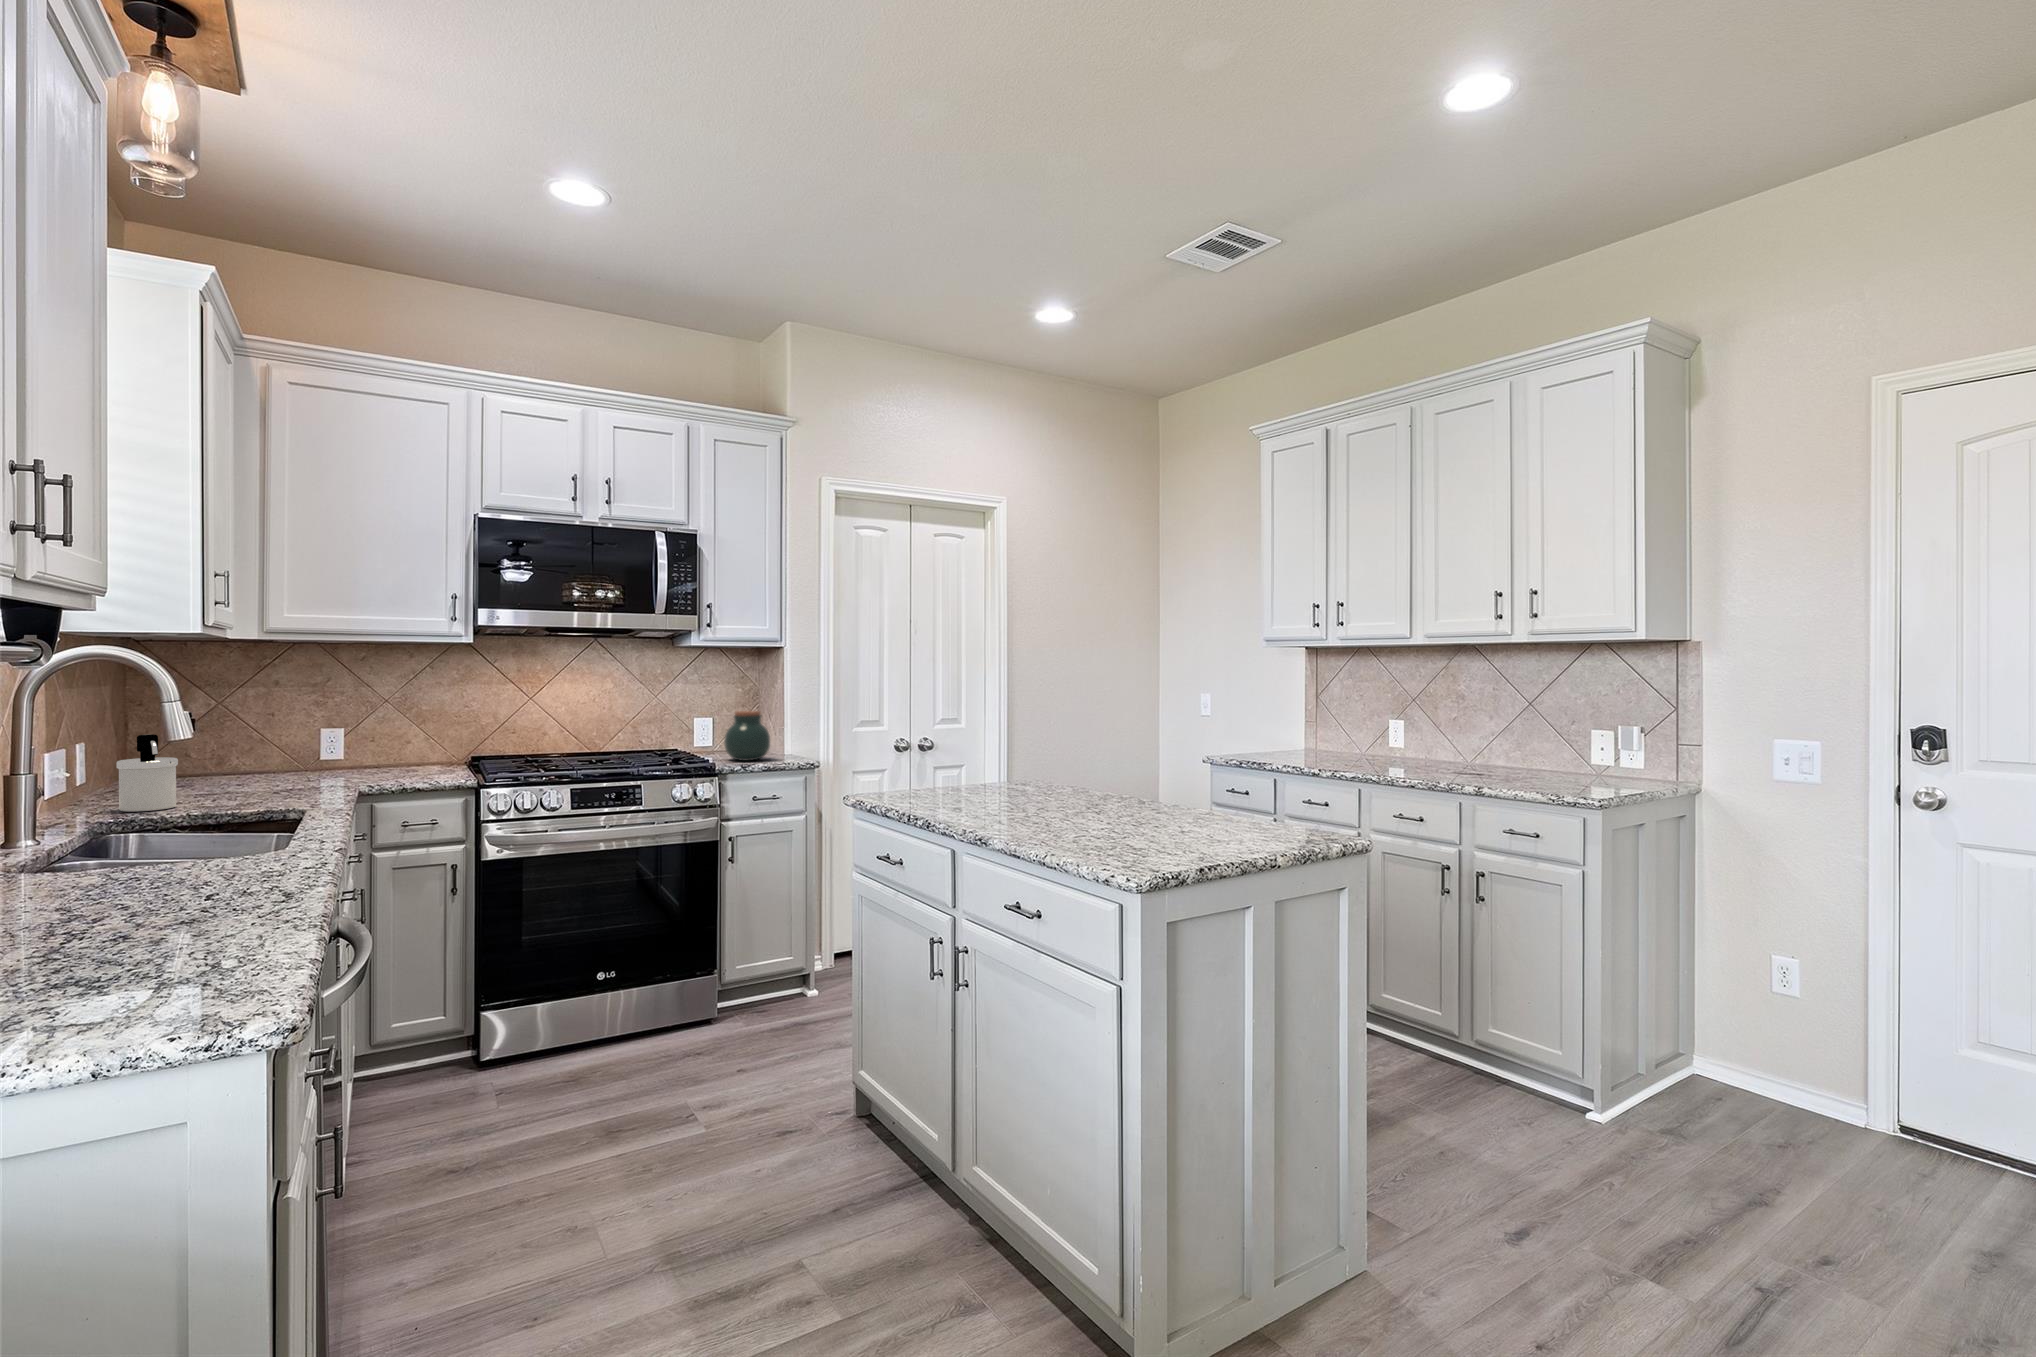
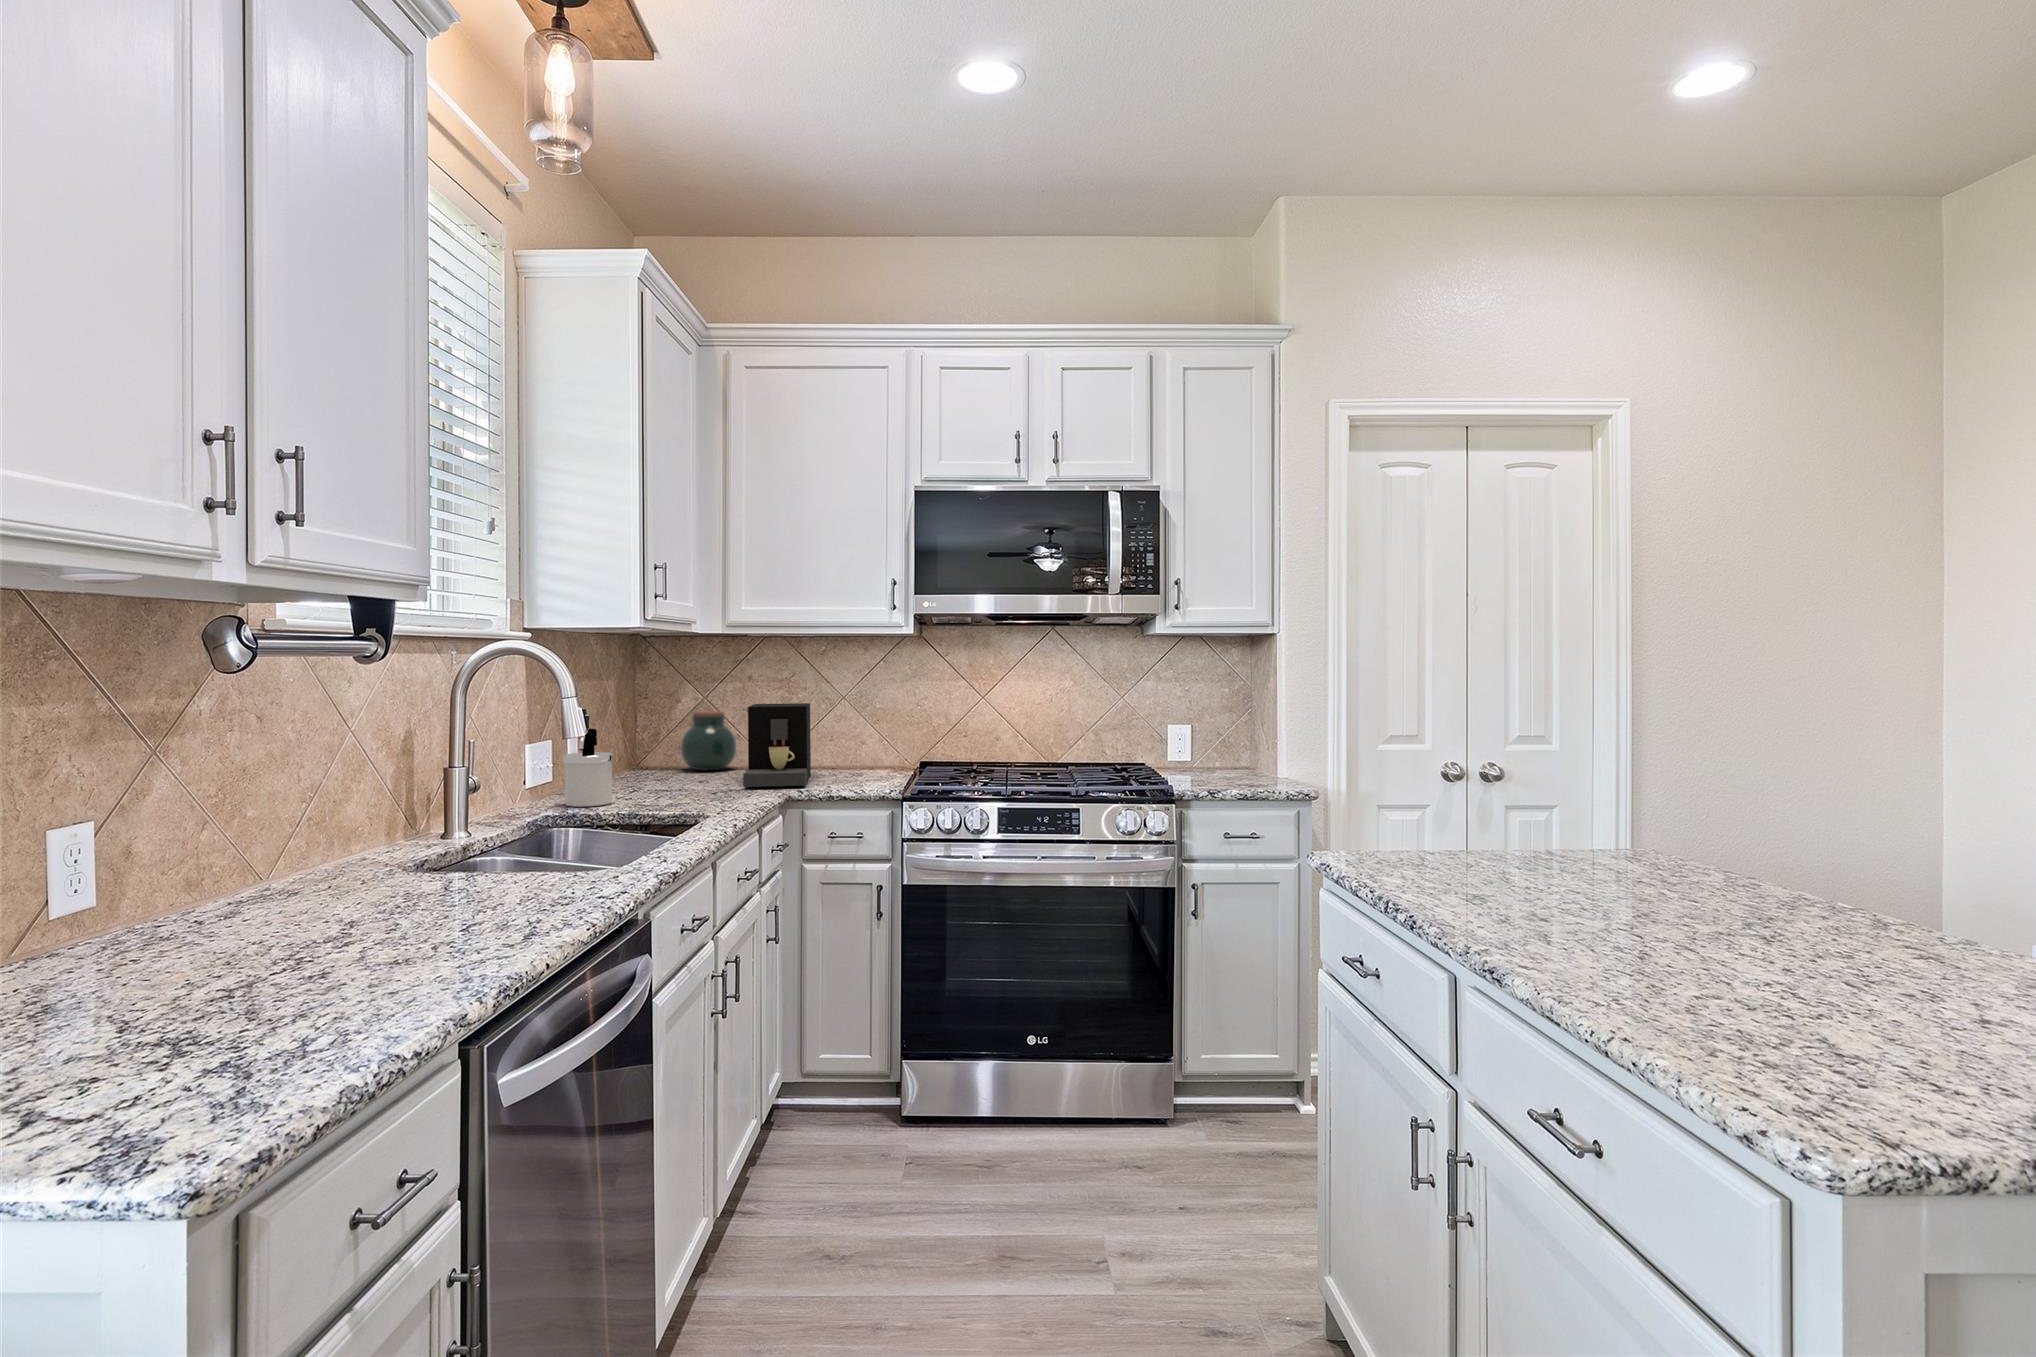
coffee maker: none [297,706,377,785] -> present [743,703,811,787]
jar: present [724,711,770,761] -> present [681,711,736,771]

